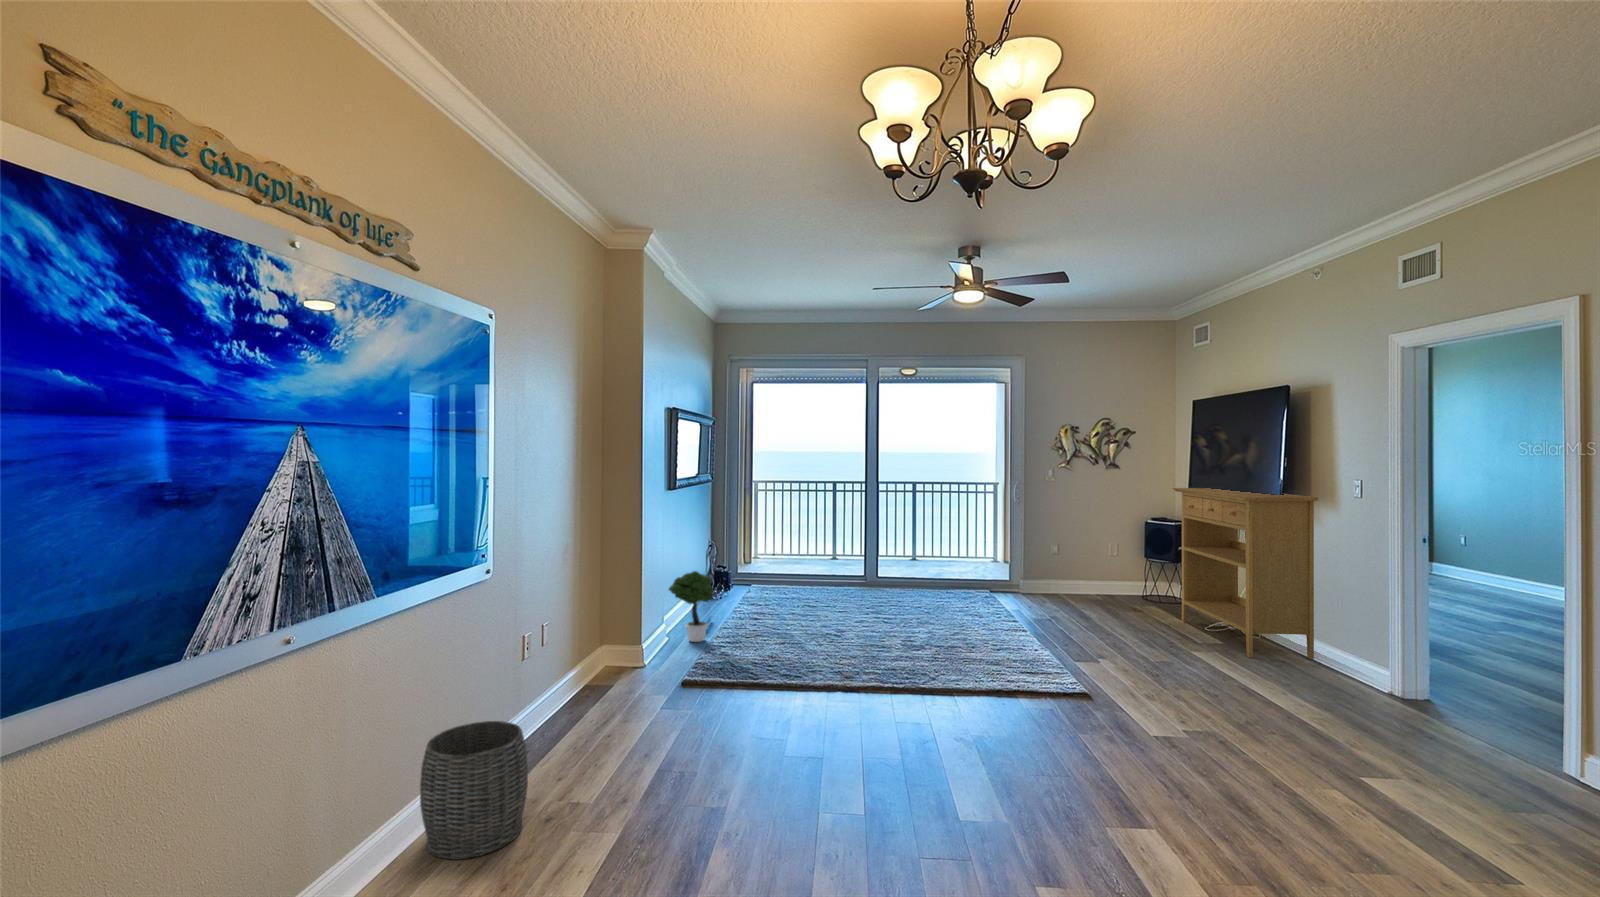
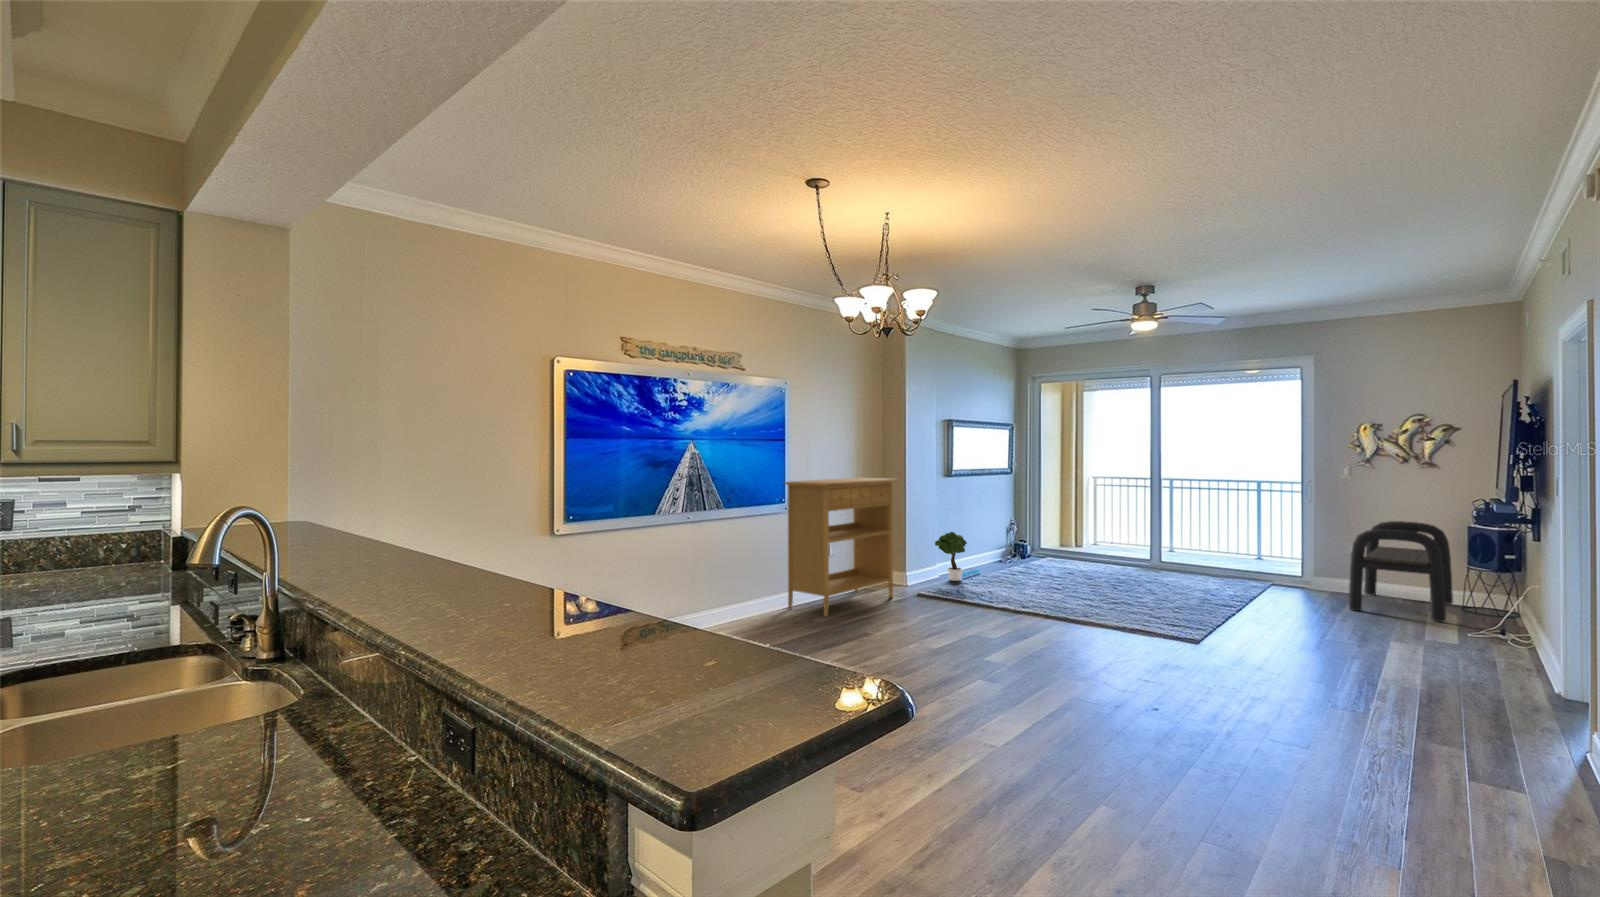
console table: present [1173,488,1319,659] -> present [785,478,899,617]
bench: none [1066,520,1170,617] -> present [1349,521,1453,621]
woven basket: present [420,721,528,859] -> none [744,575,788,627]

